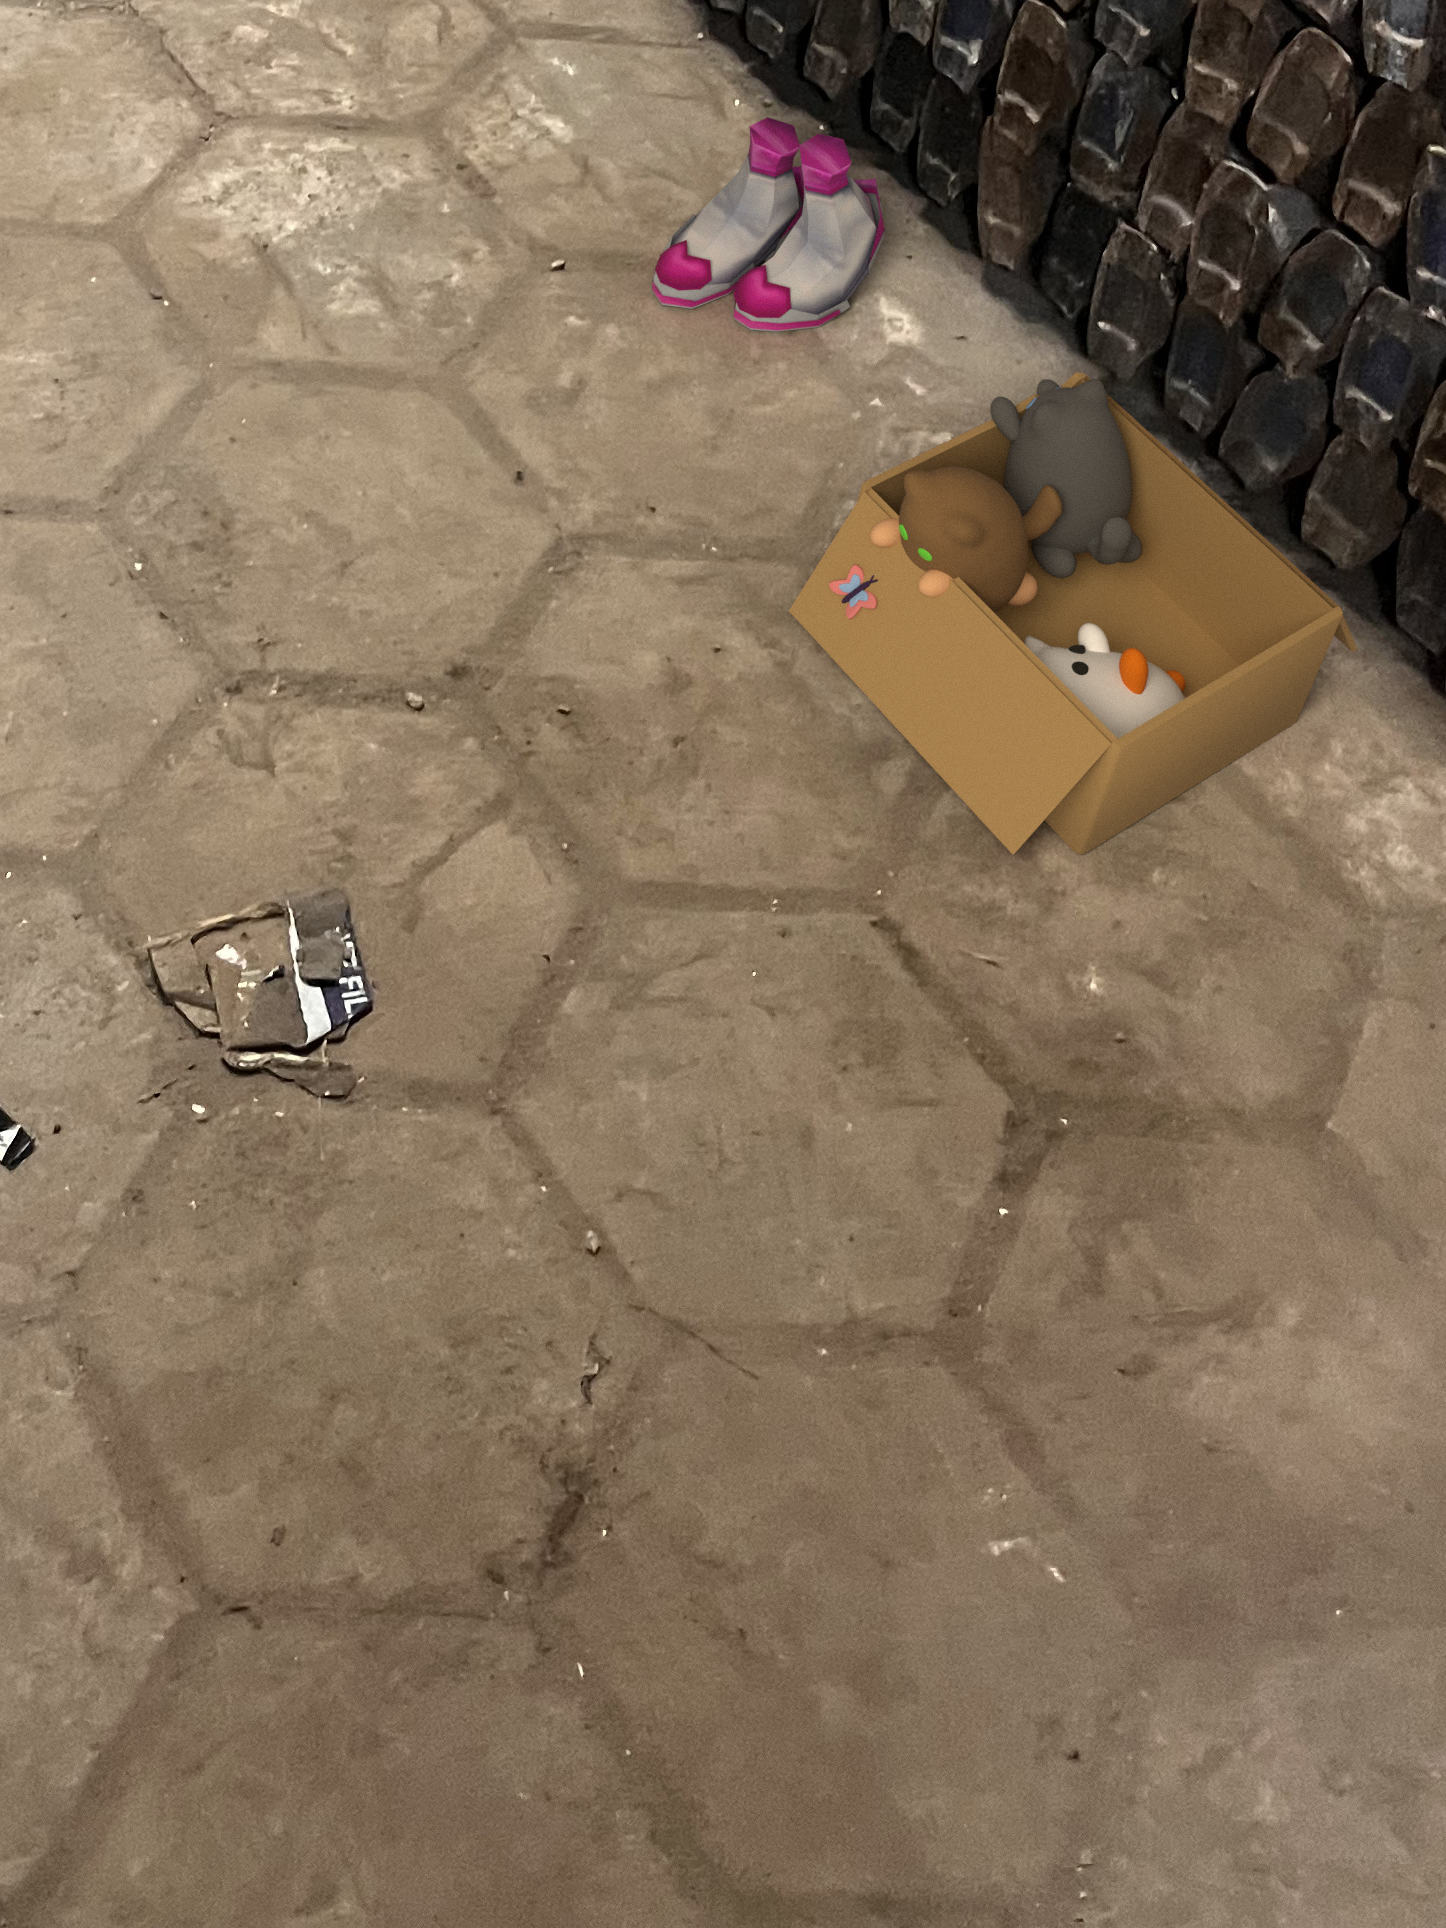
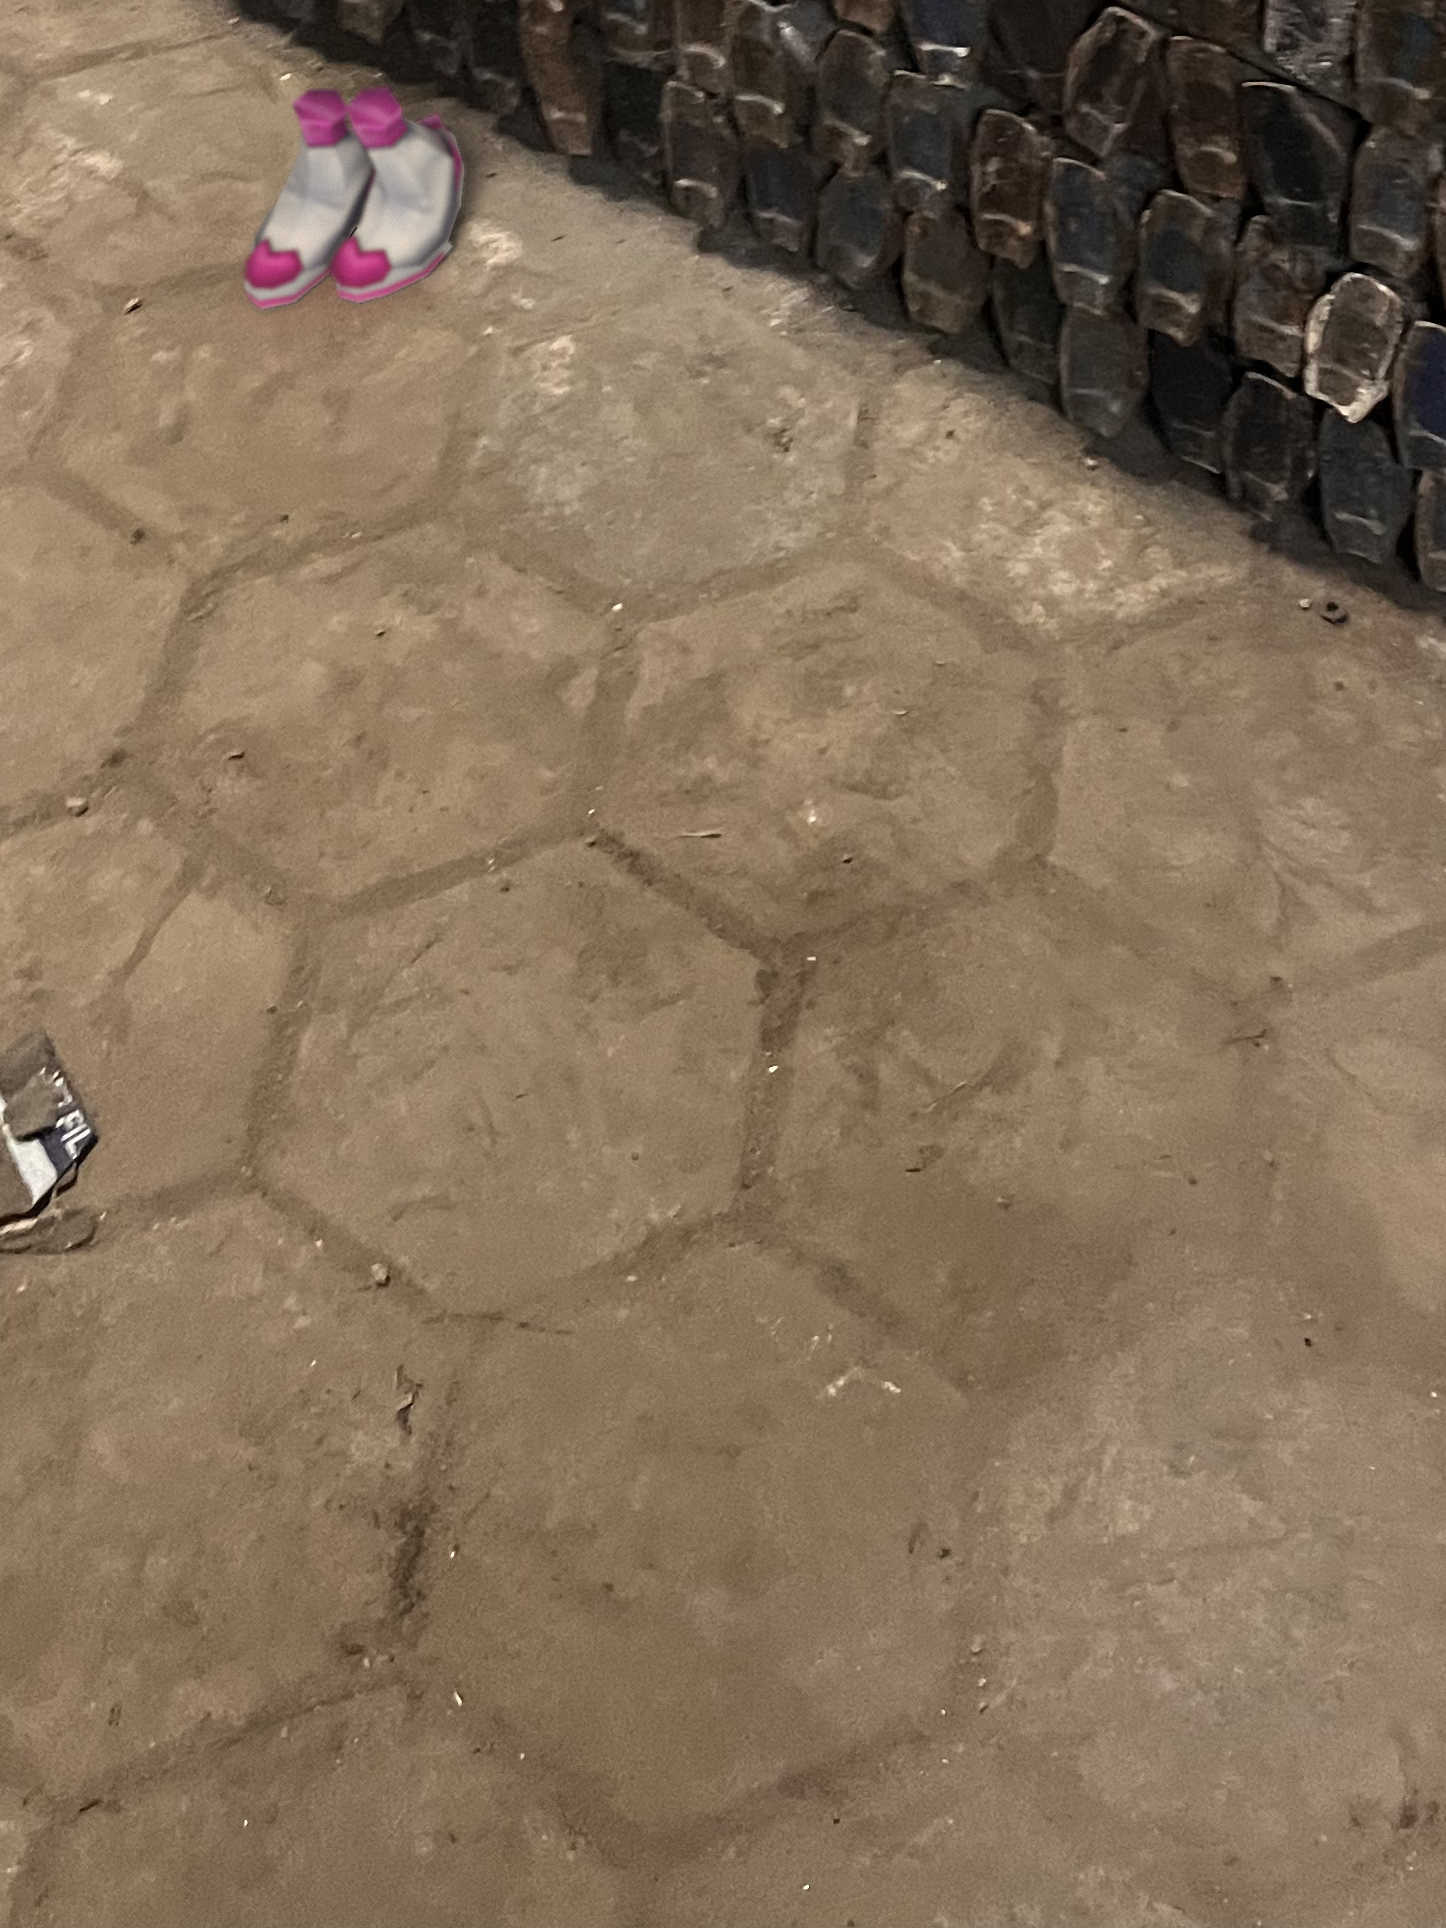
cardboard box: present [789,372,1358,854] -> none [457,238,999,727]

